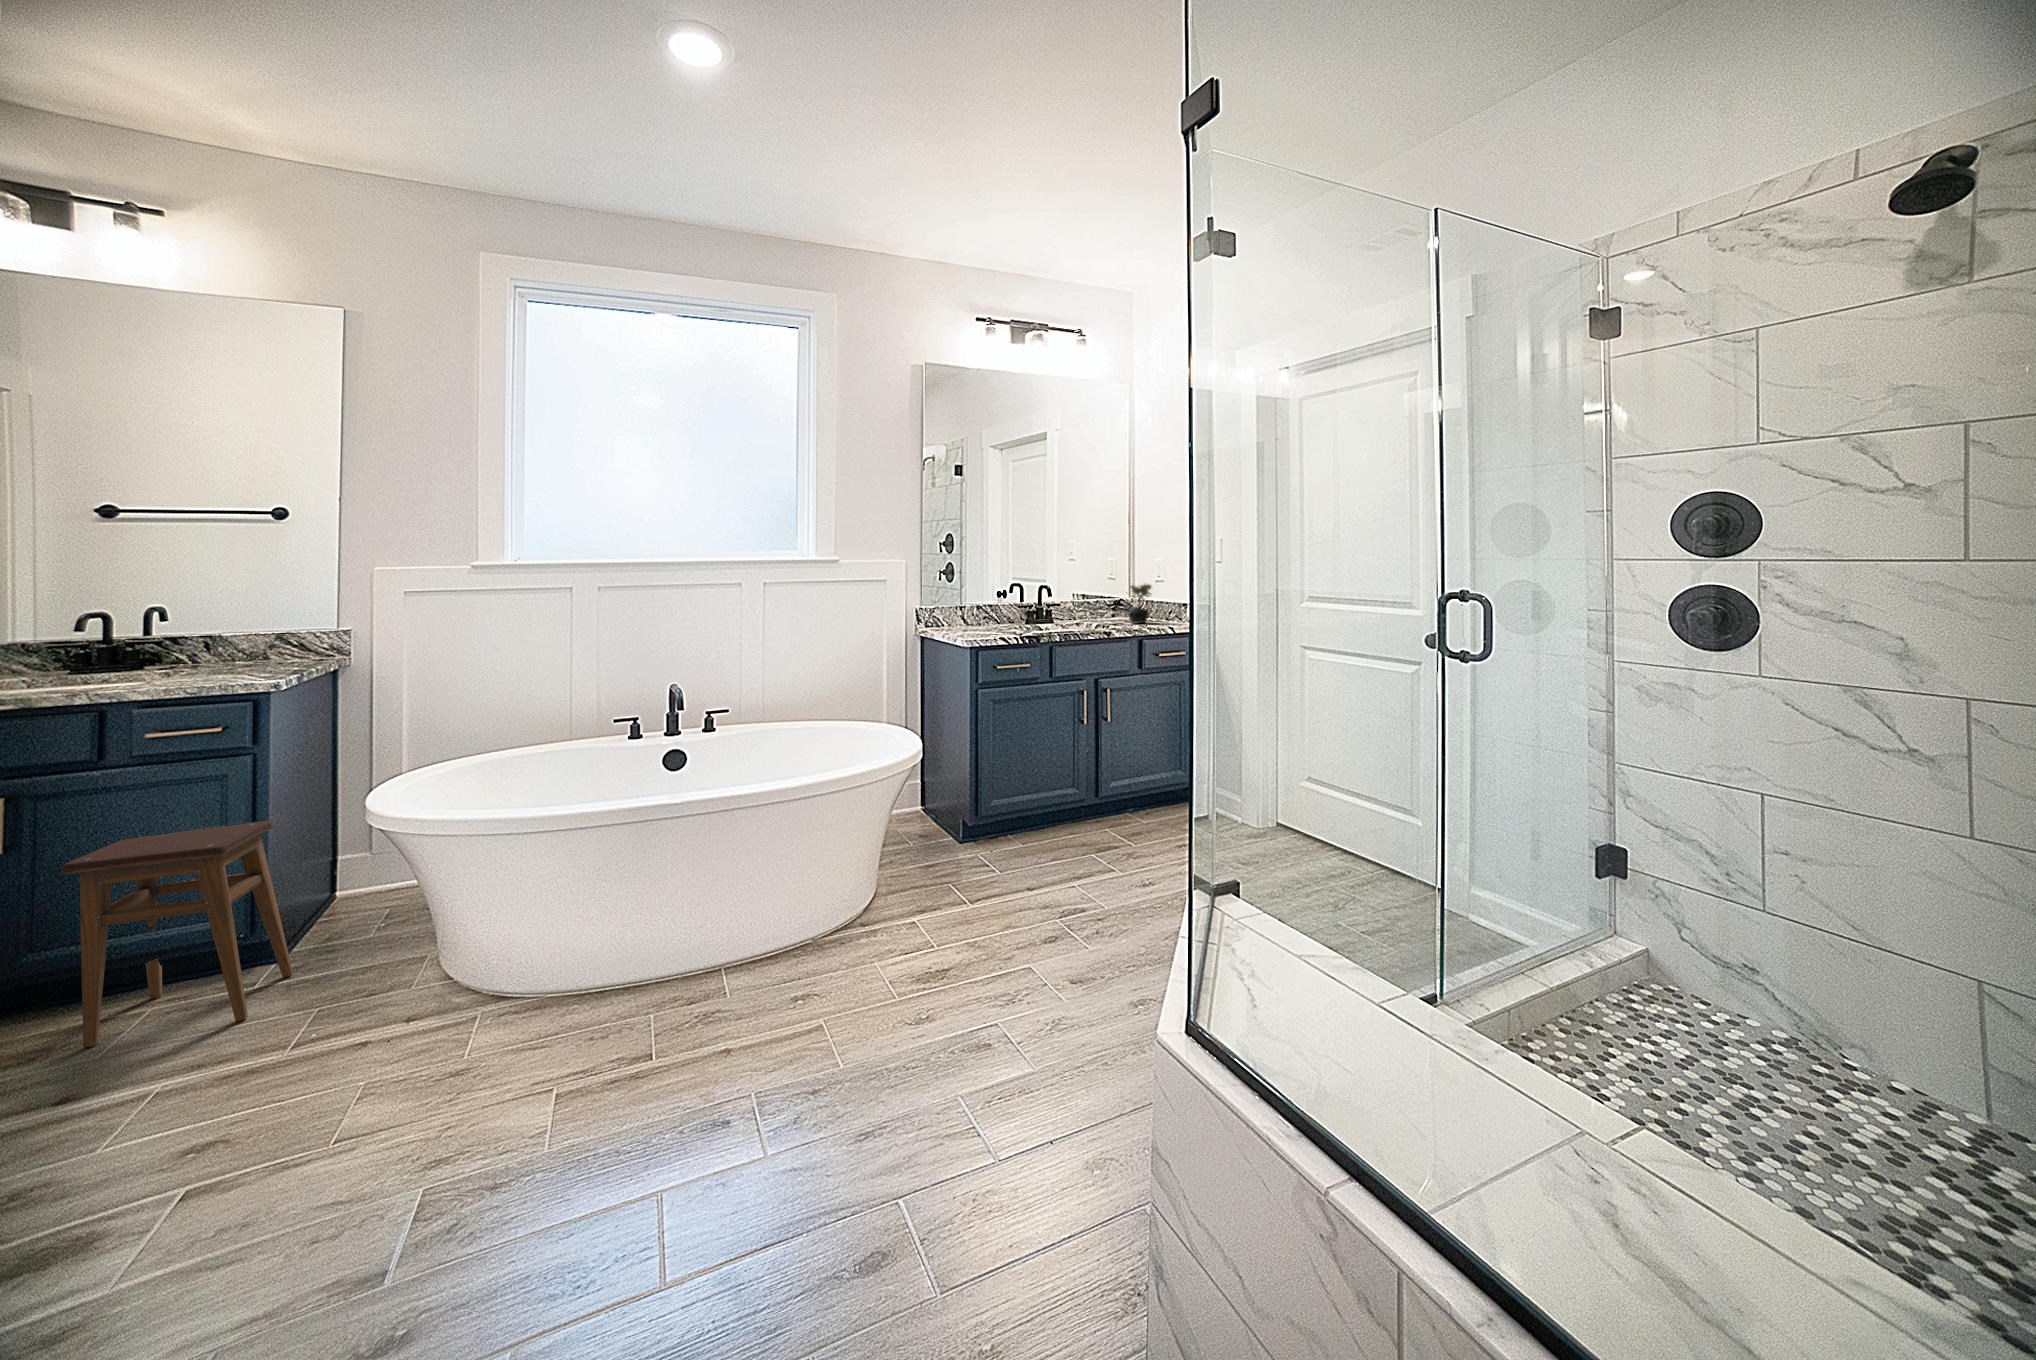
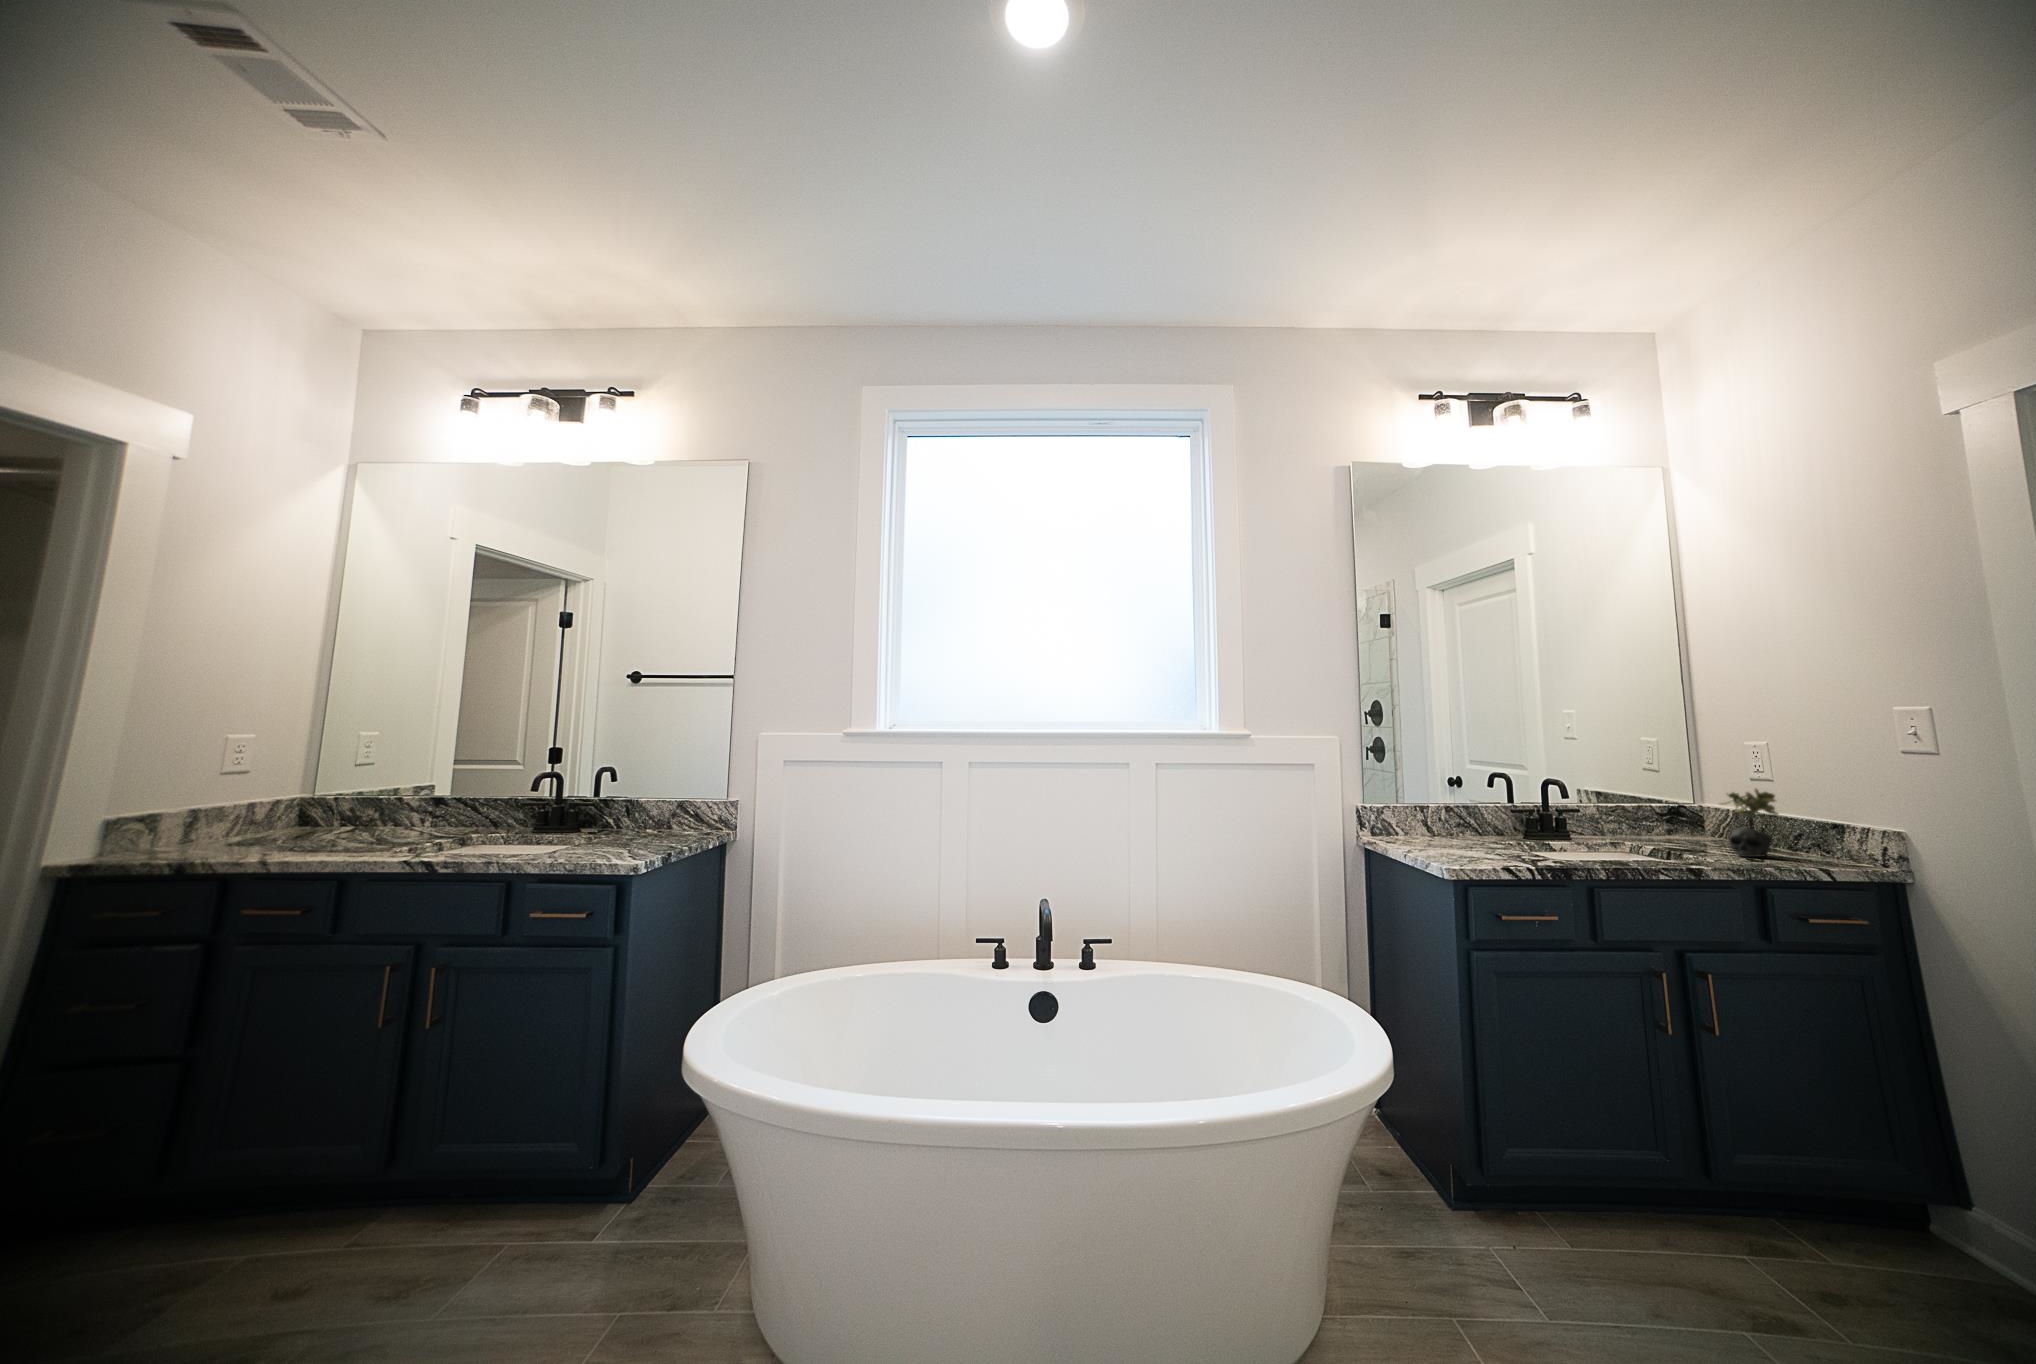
stool: present [61,821,293,1047] -> none [344,1029,602,1329]

